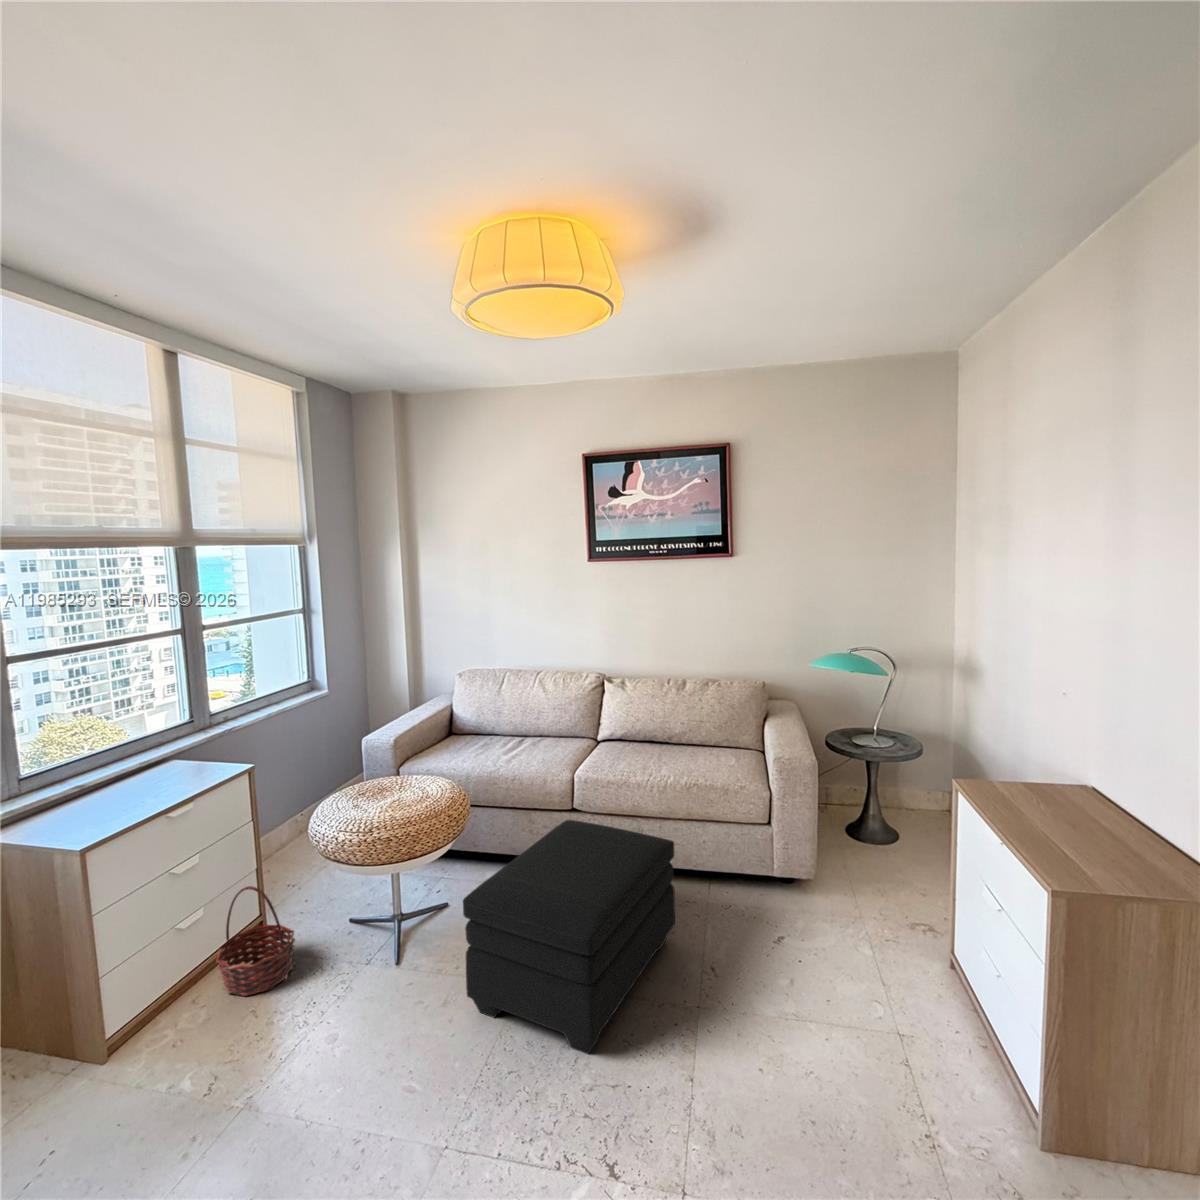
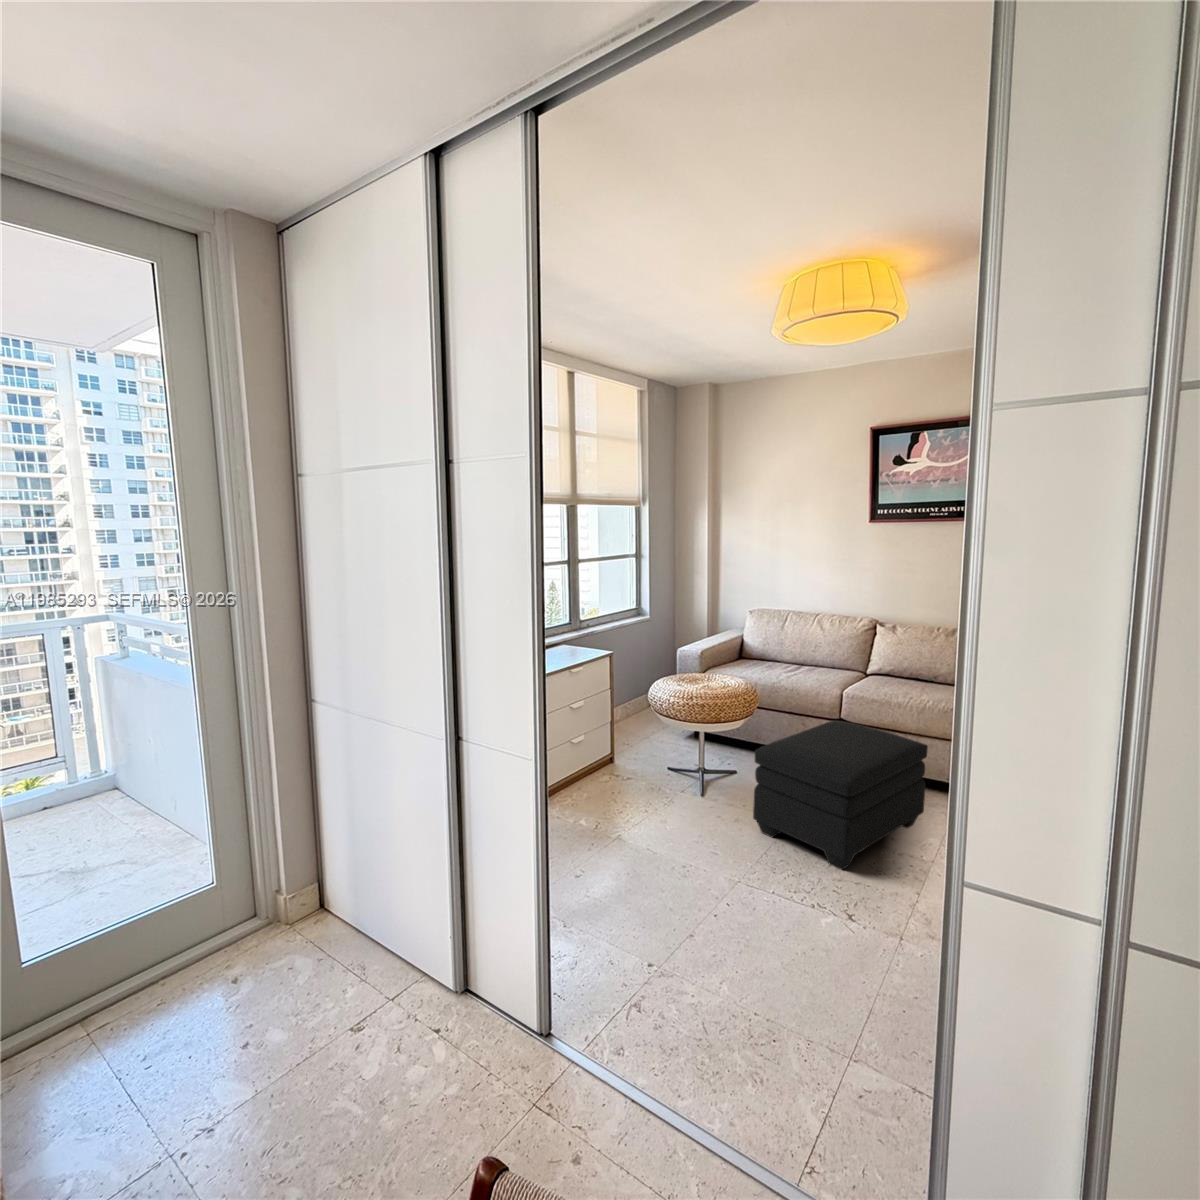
basket: present [216,886,295,996] -> none [590,726,636,794]

